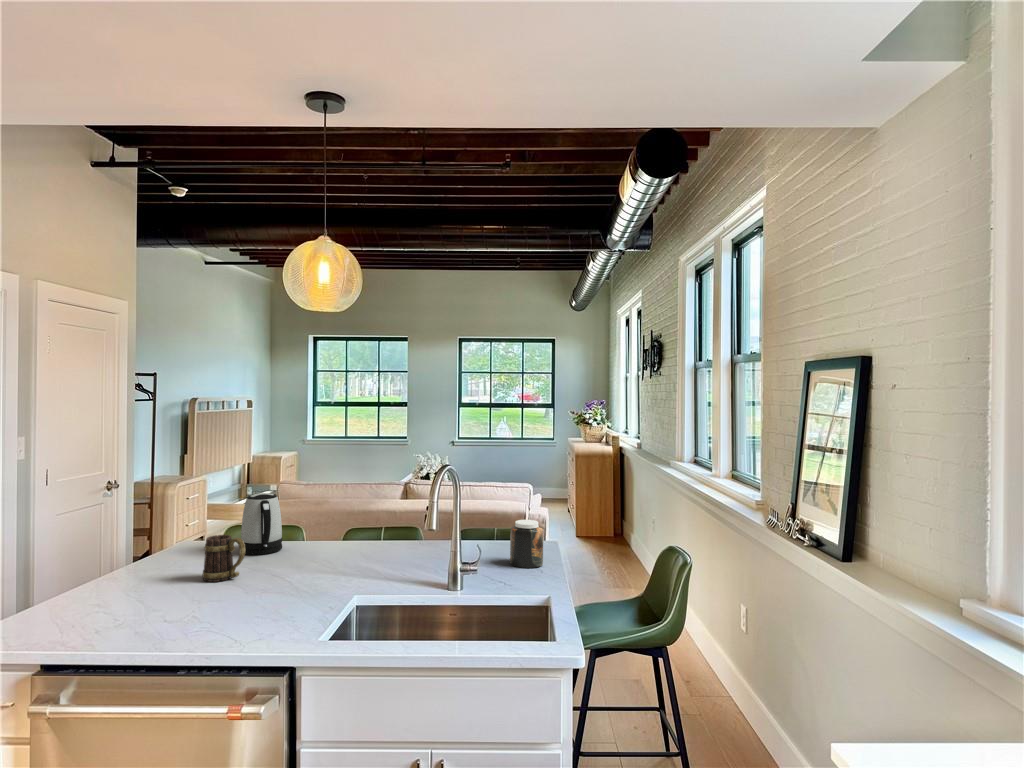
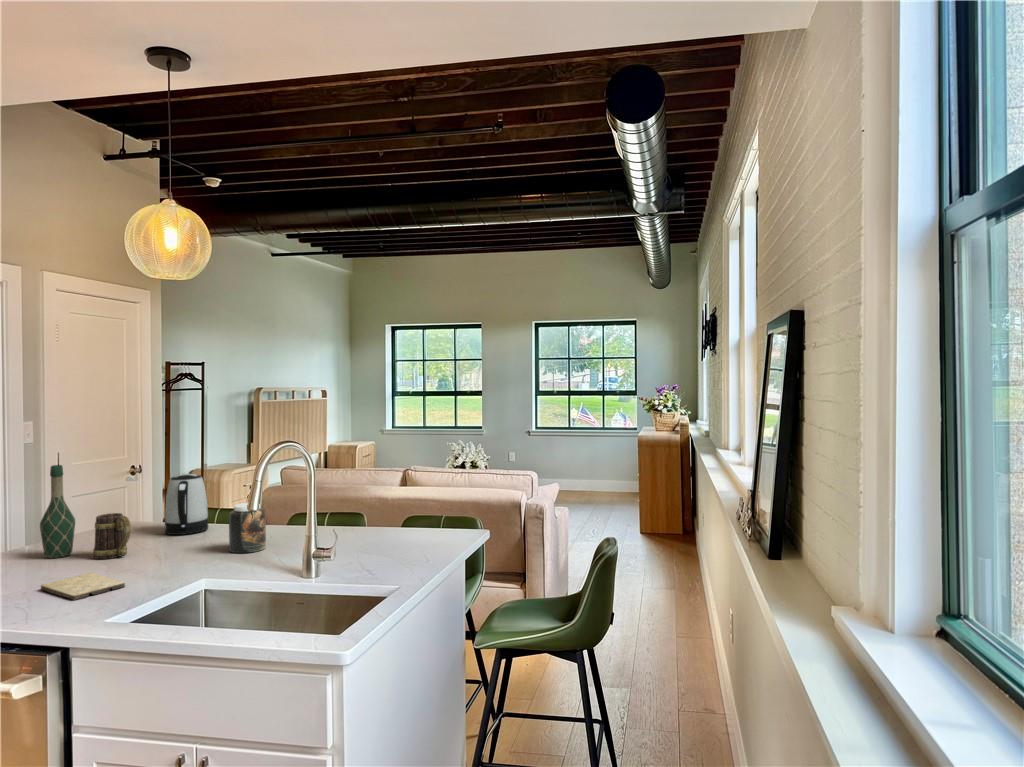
wine bottle: none [143,487,177,583] -> present [40,465,75,558]
jar: present [510,520,543,568] -> present [229,503,266,553]
cutting board: none [200,596,286,624] -> present [41,573,125,601]

